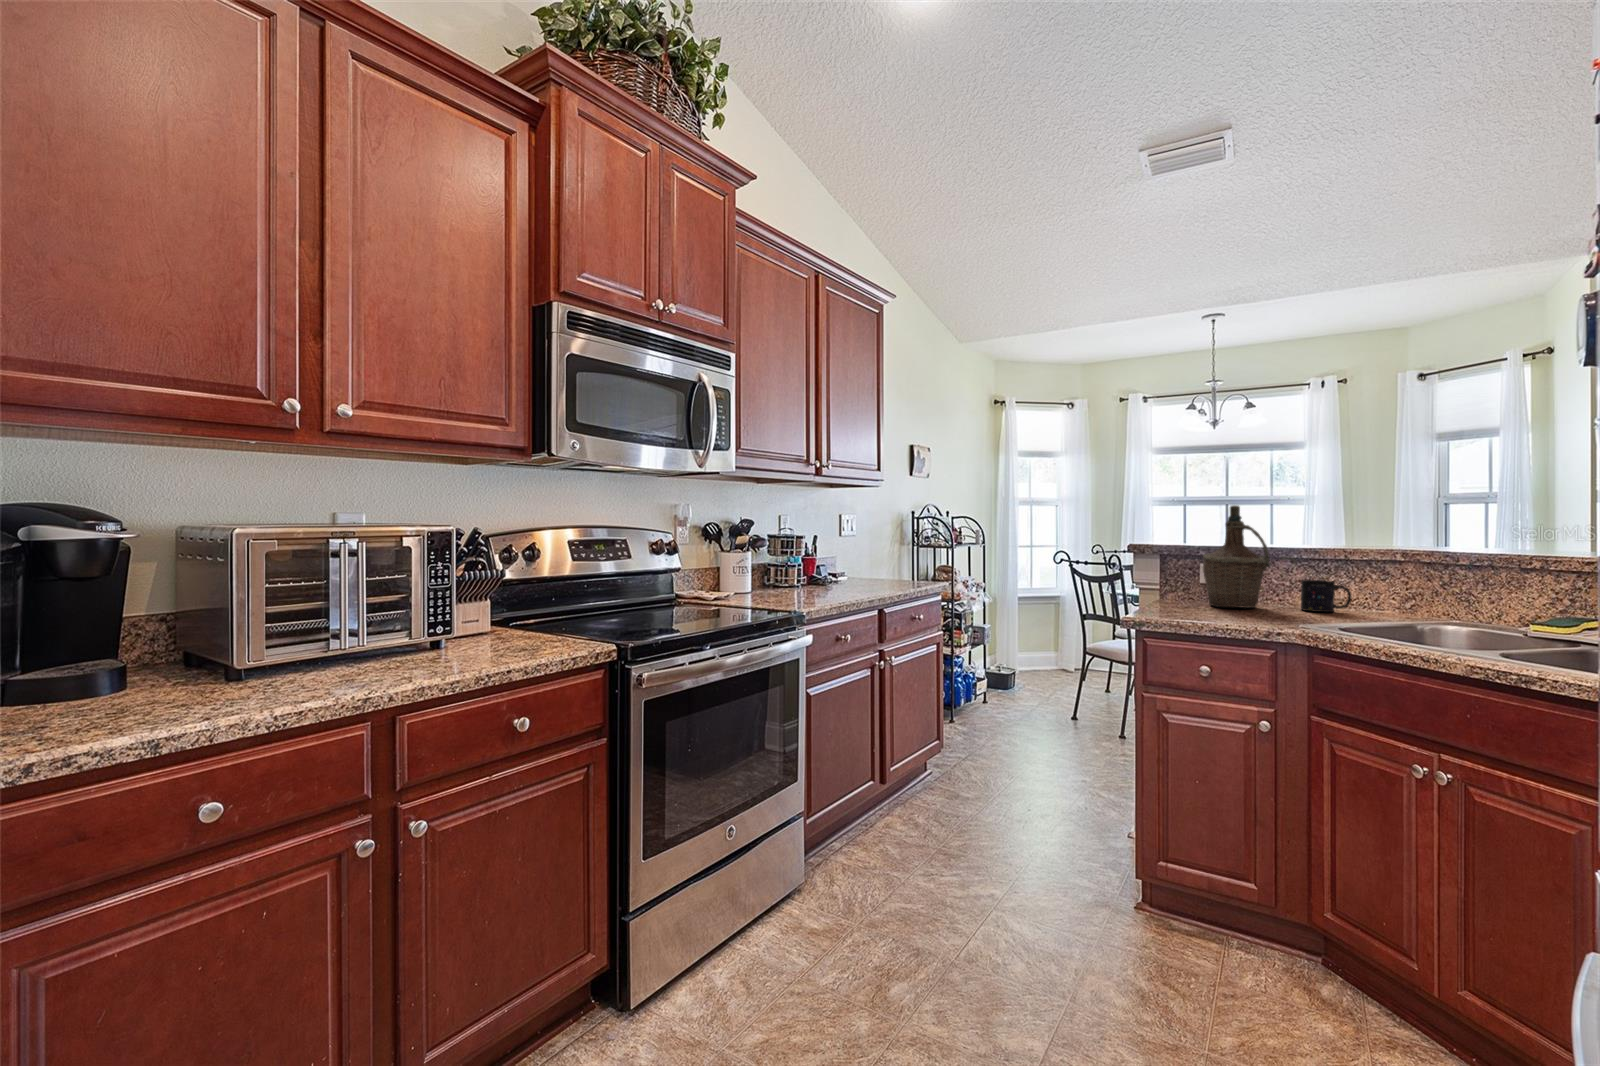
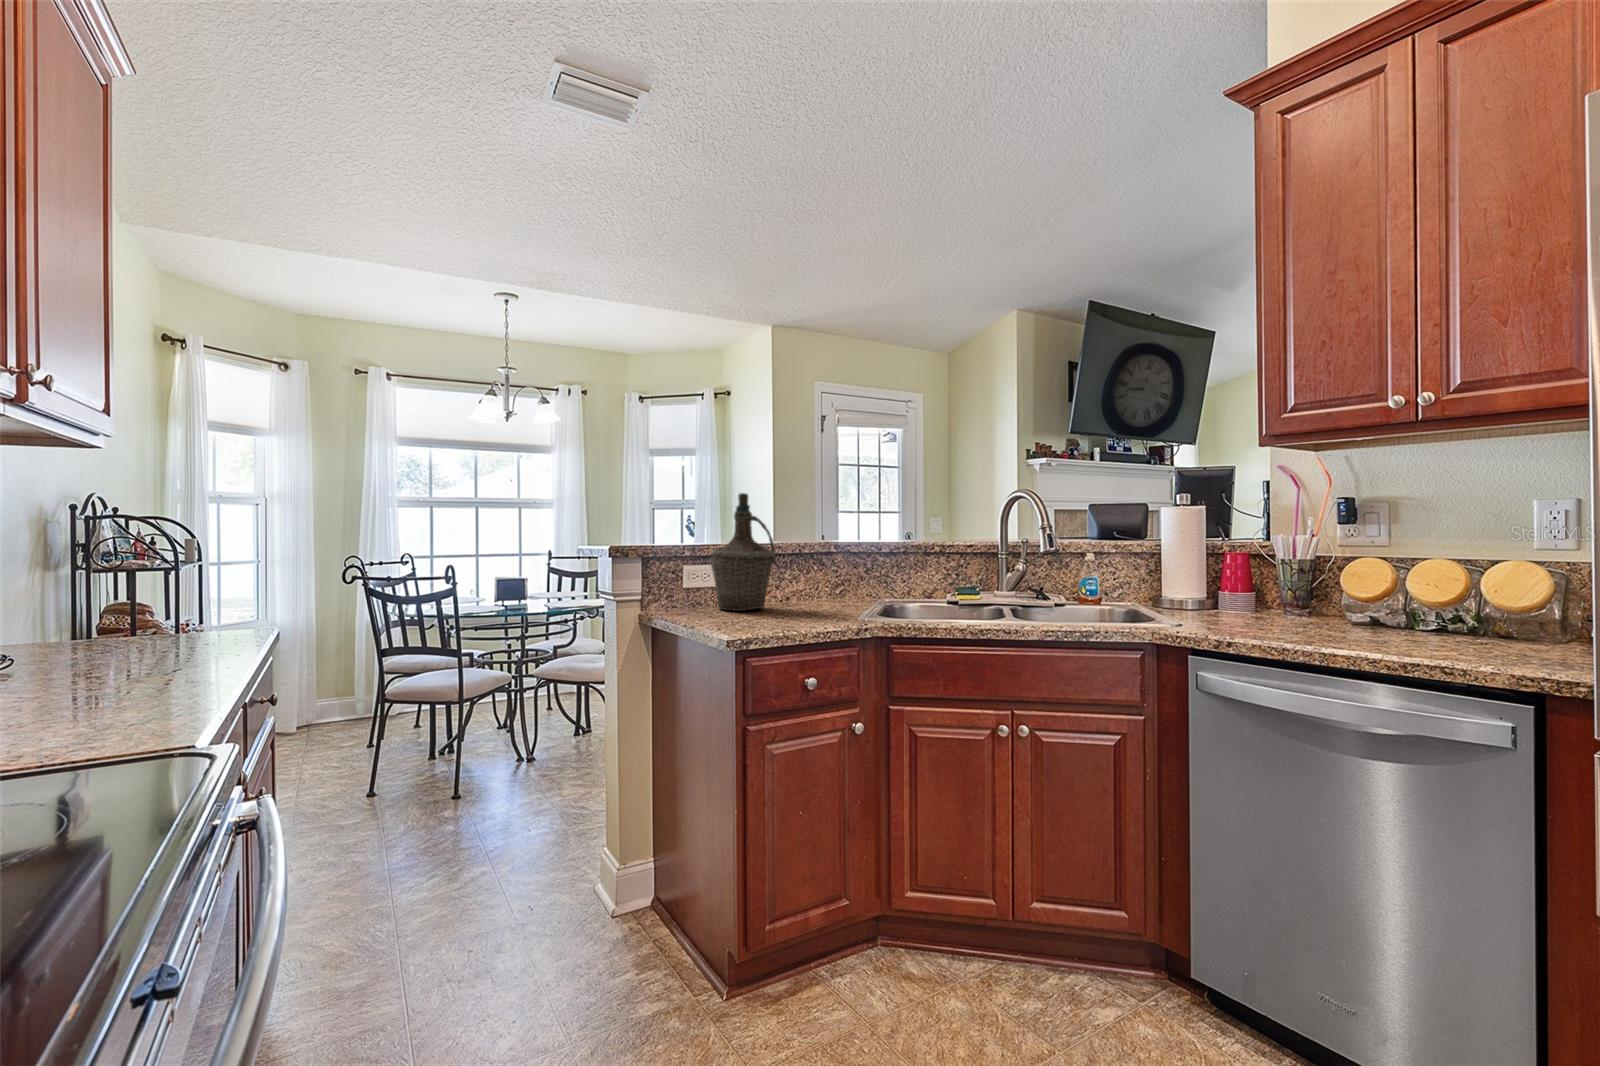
mug: present [1301,580,1351,612] -> none [787,572,822,605]

